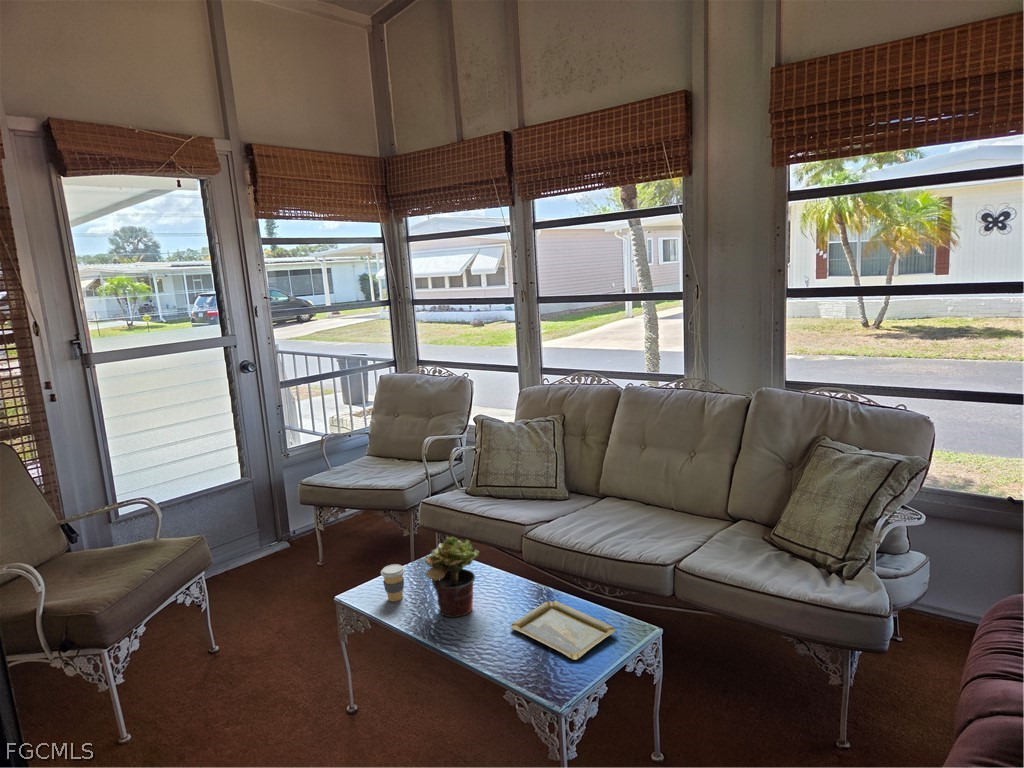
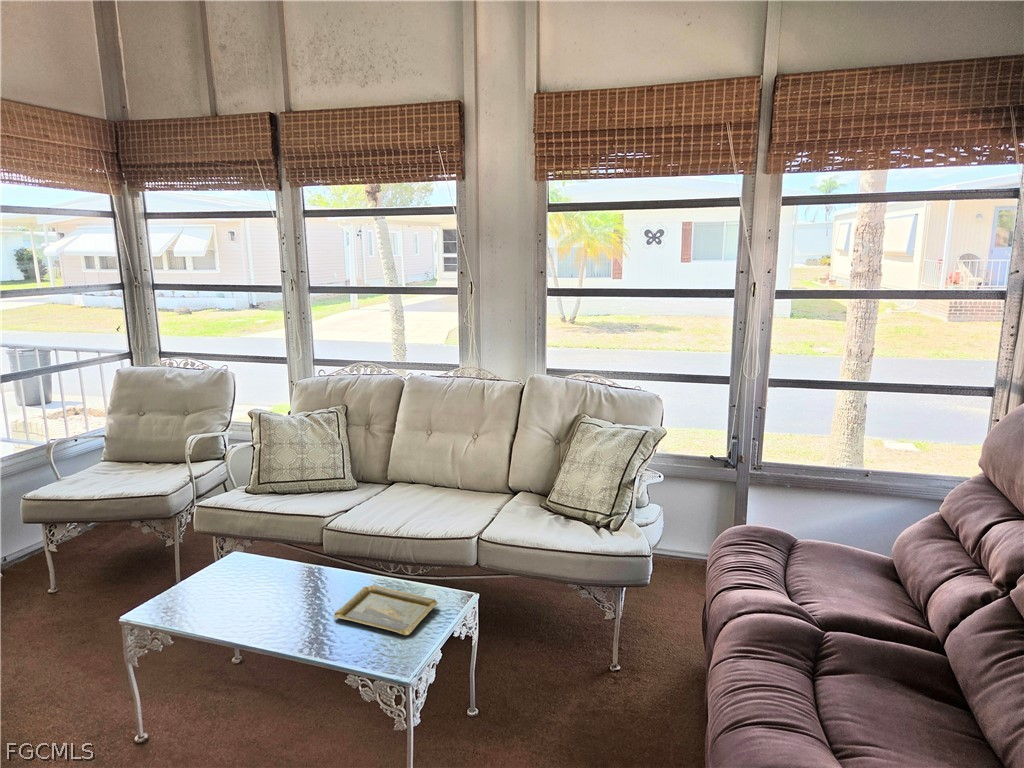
potted plant: present [425,537,479,617] -> none [233,535,293,618]
coffee cup: present [381,564,405,602] -> none [175,573,204,614]

